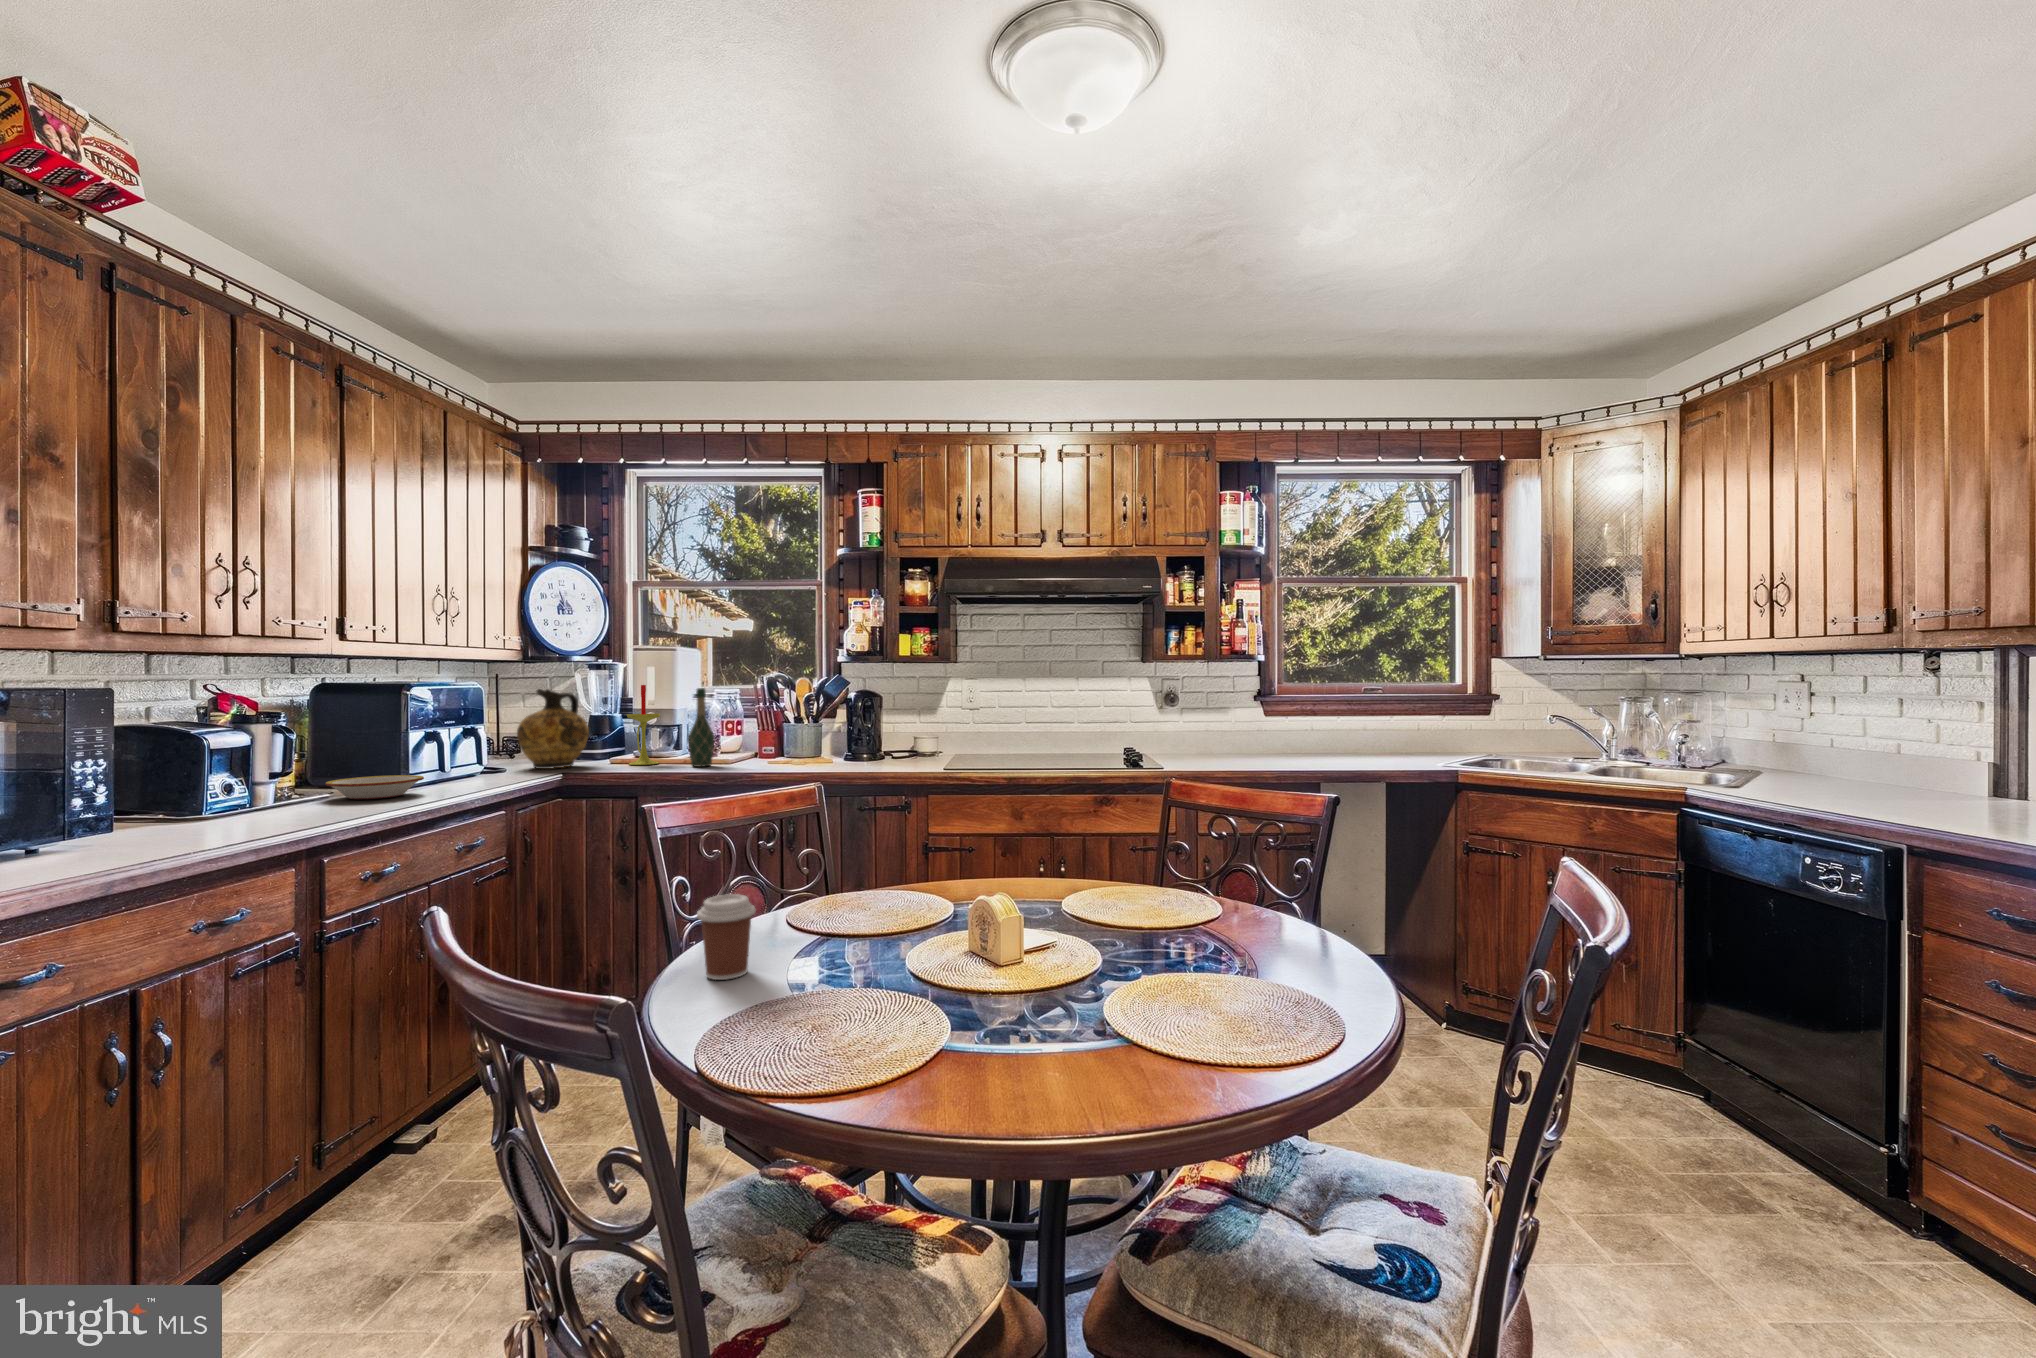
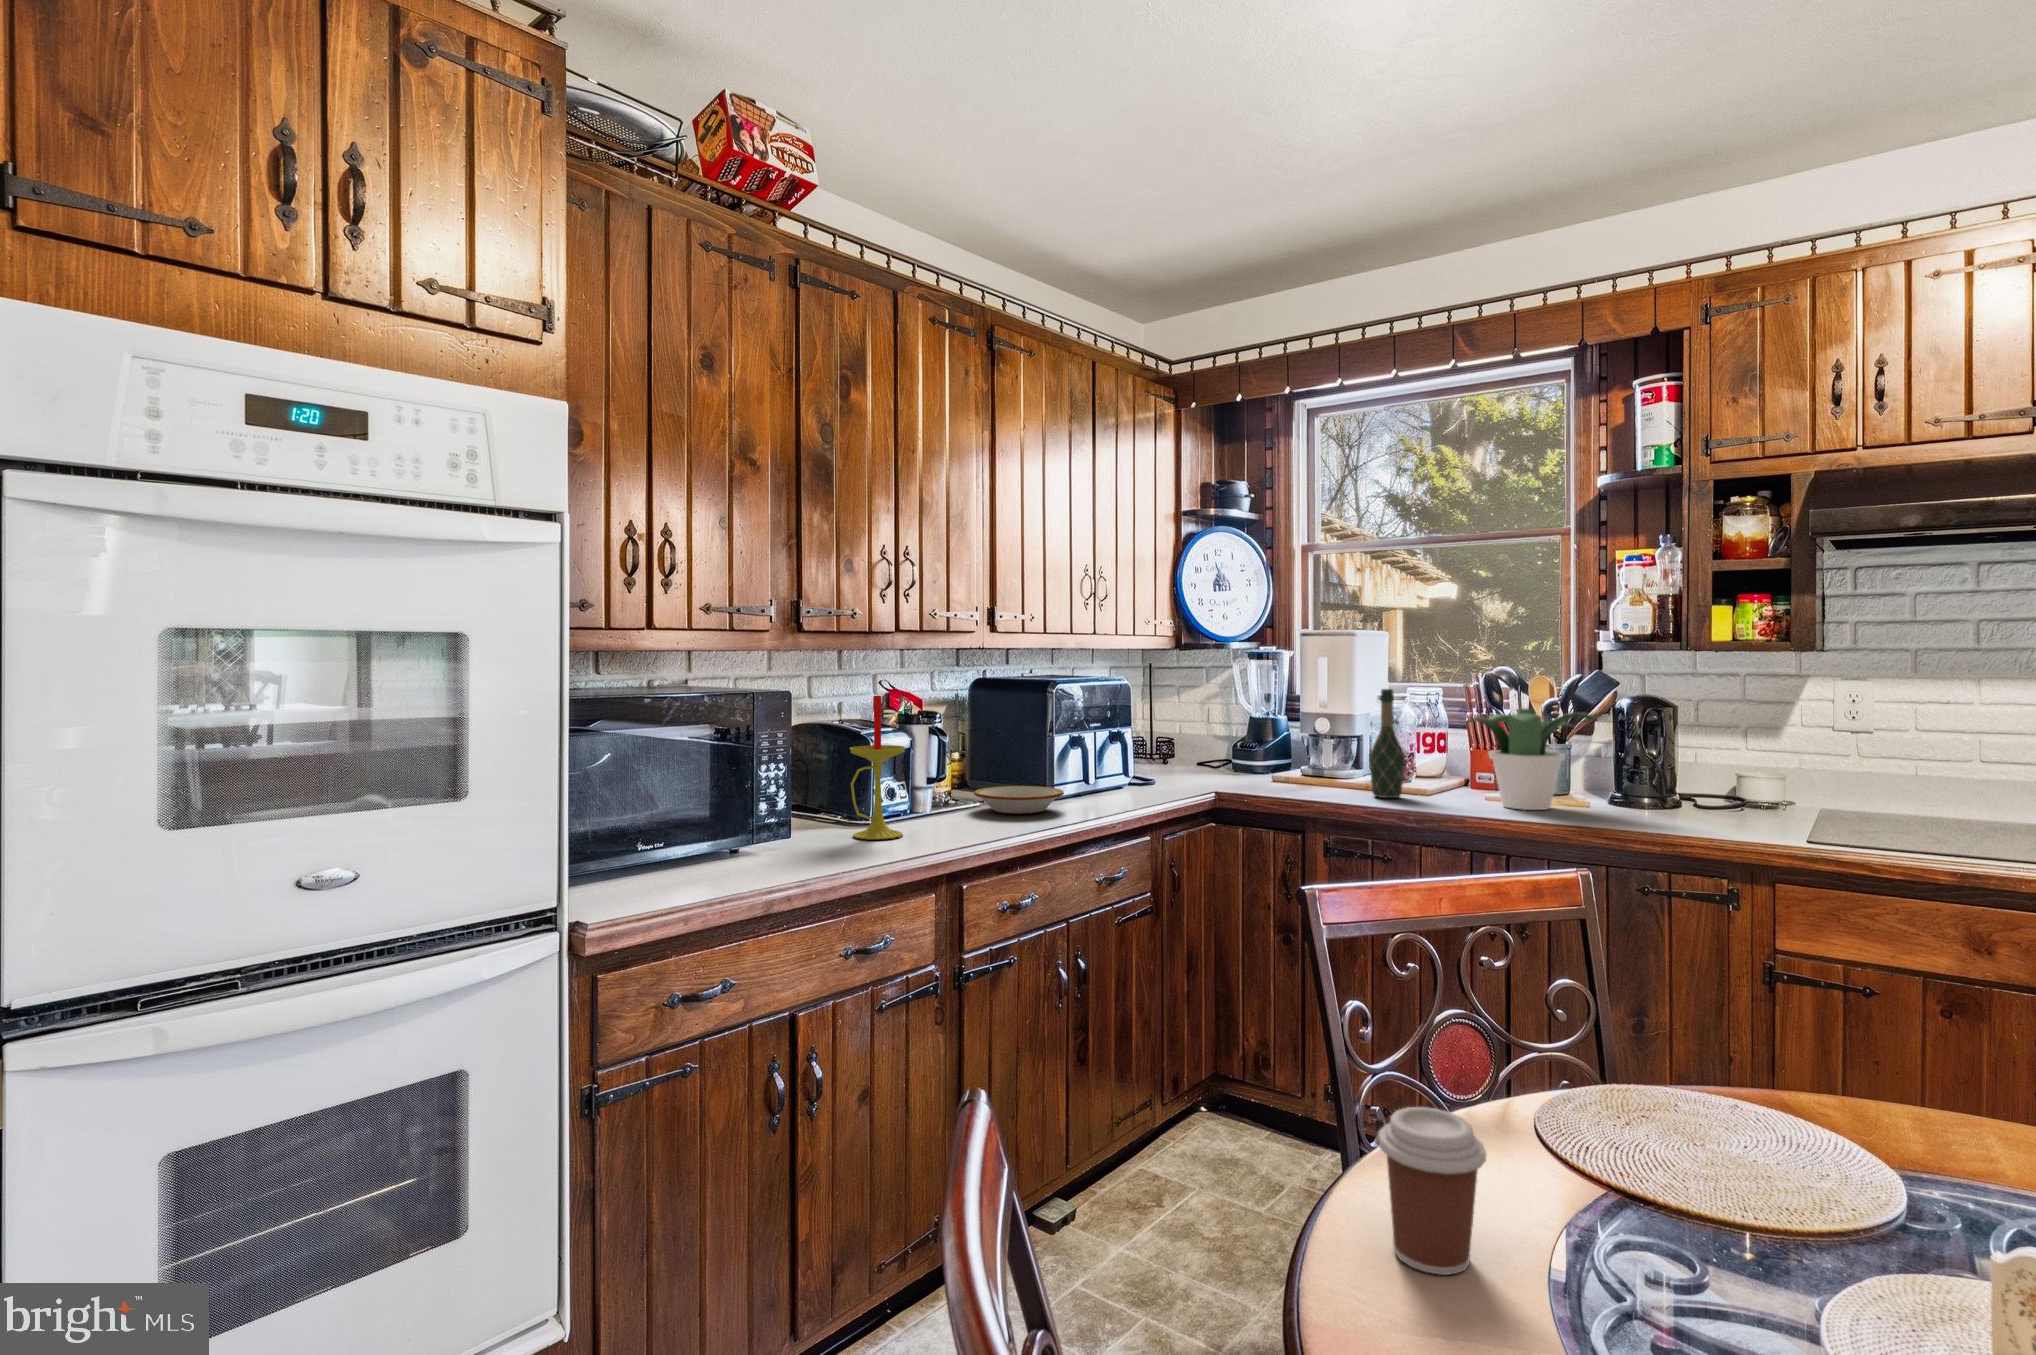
candle: present [627,685,660,765] -> present [850,695,906,840]
ceramic jug: present [517,689,589,769] -> none [1165,686,1245,784]
potted plant: none [755,699,838,766] -> present [1467,708,1597,810]

